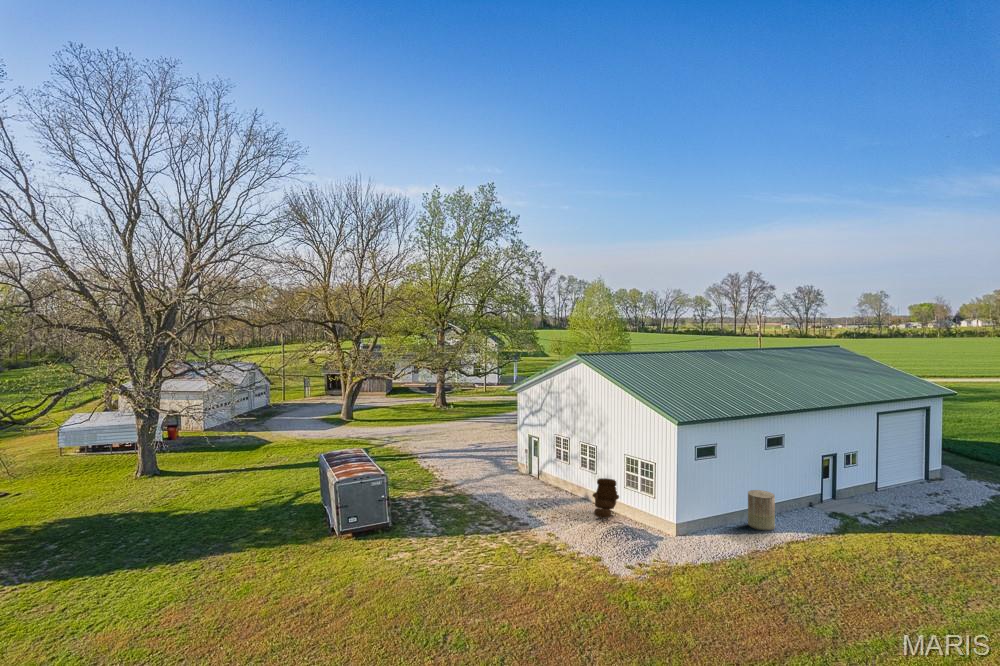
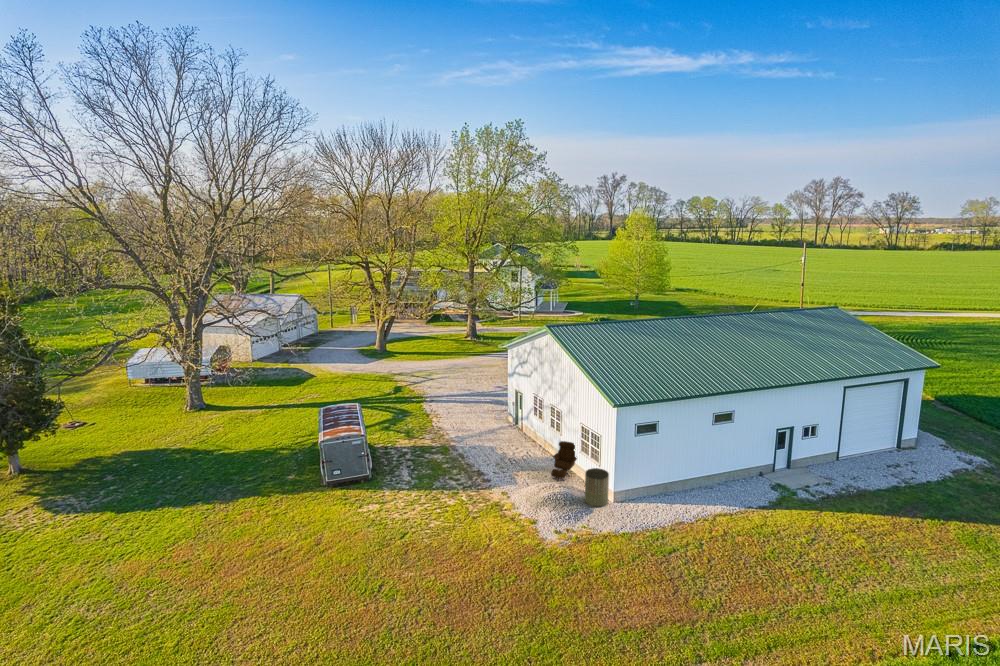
trash can: present [748,490,775,531] -> present [585,468,609,507]

